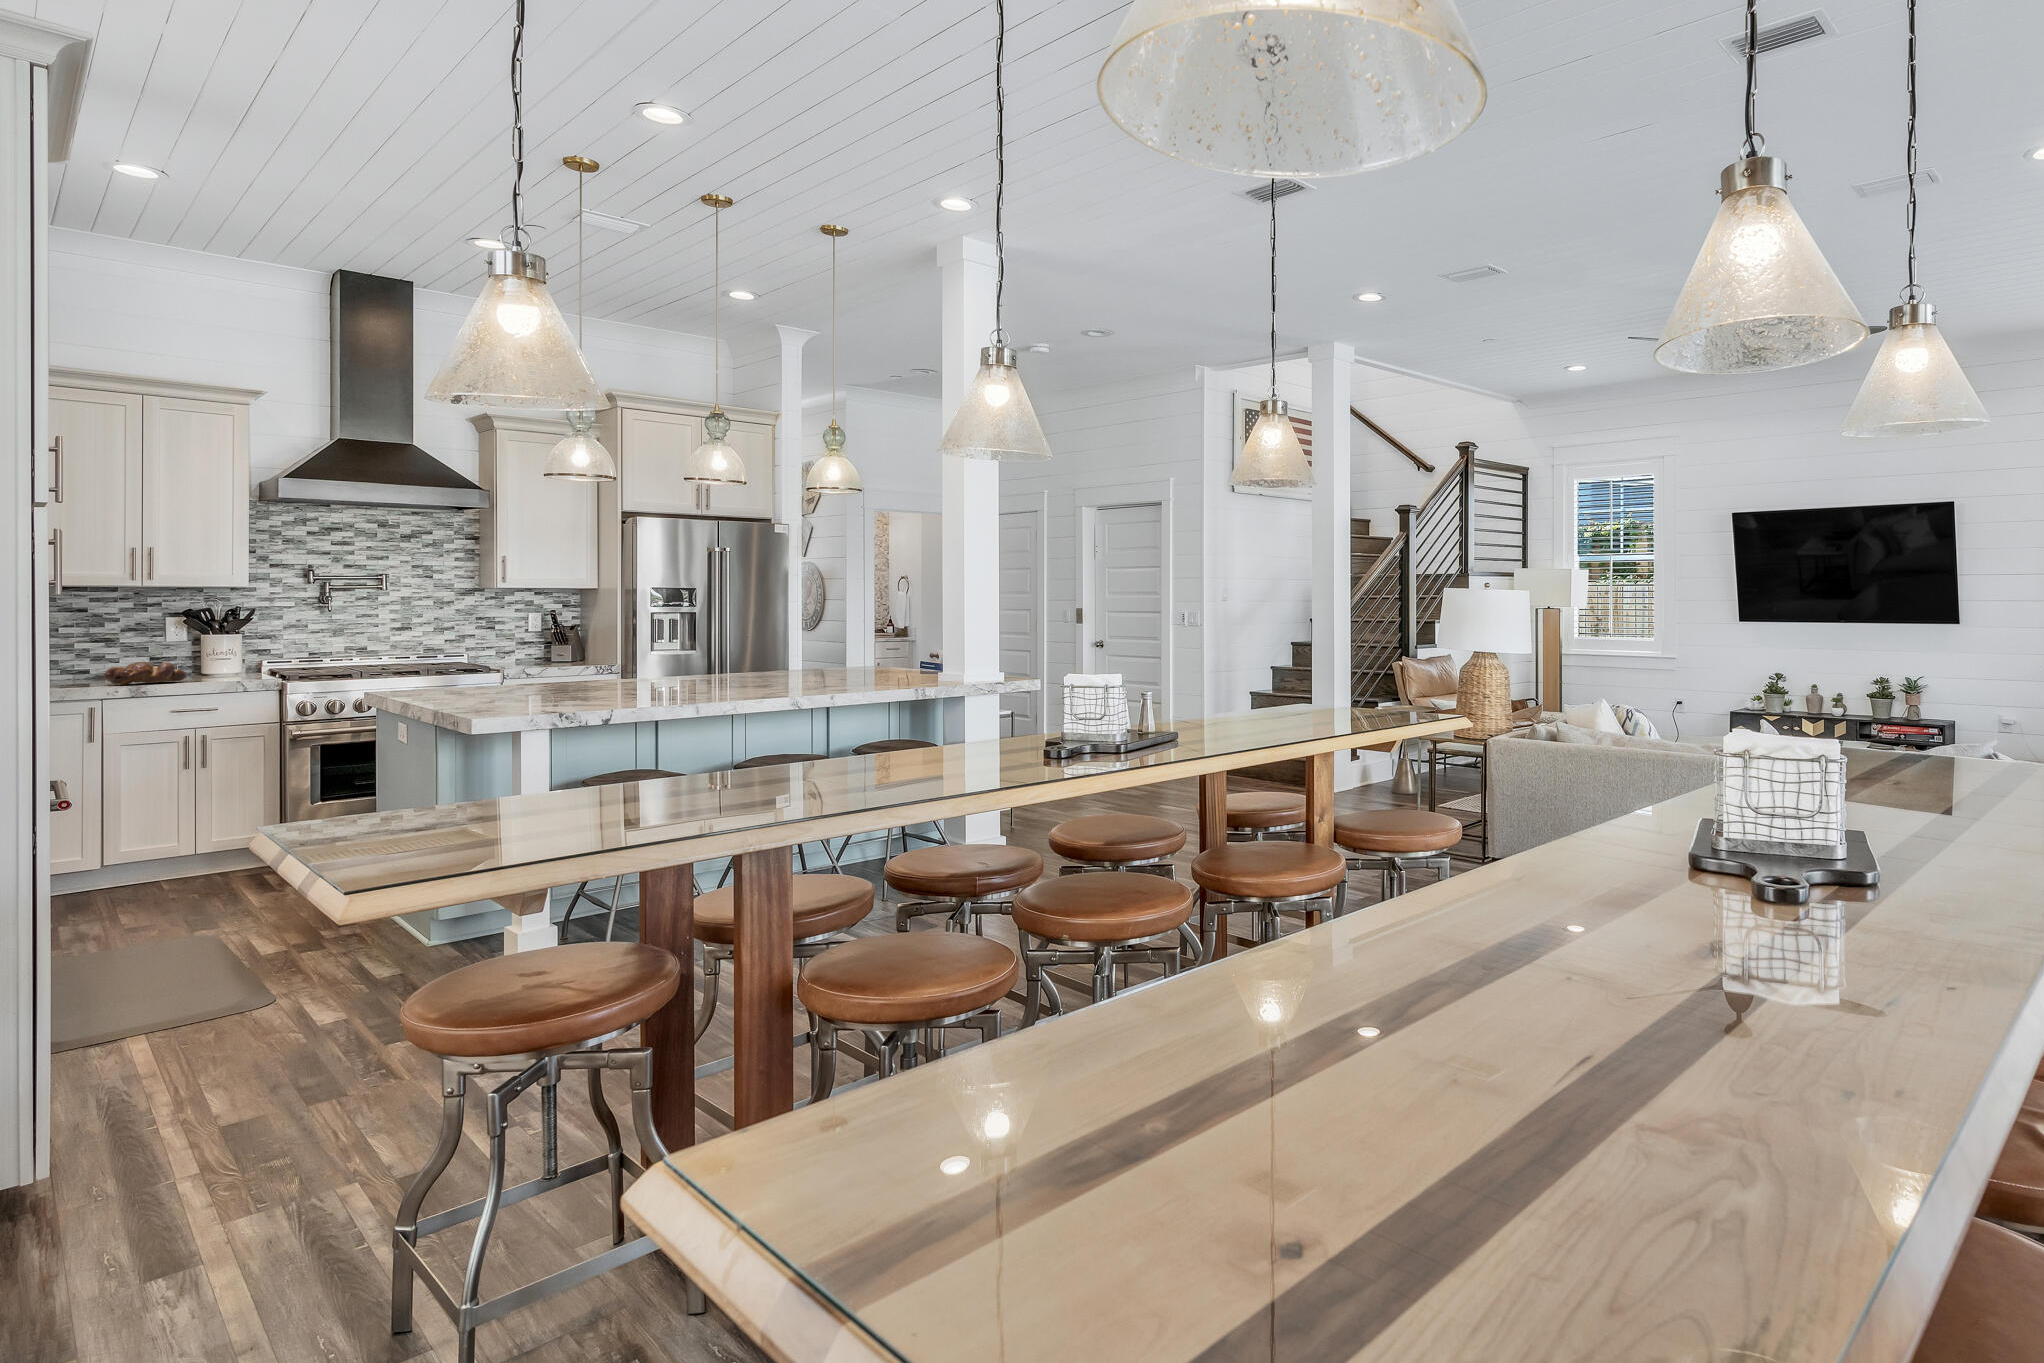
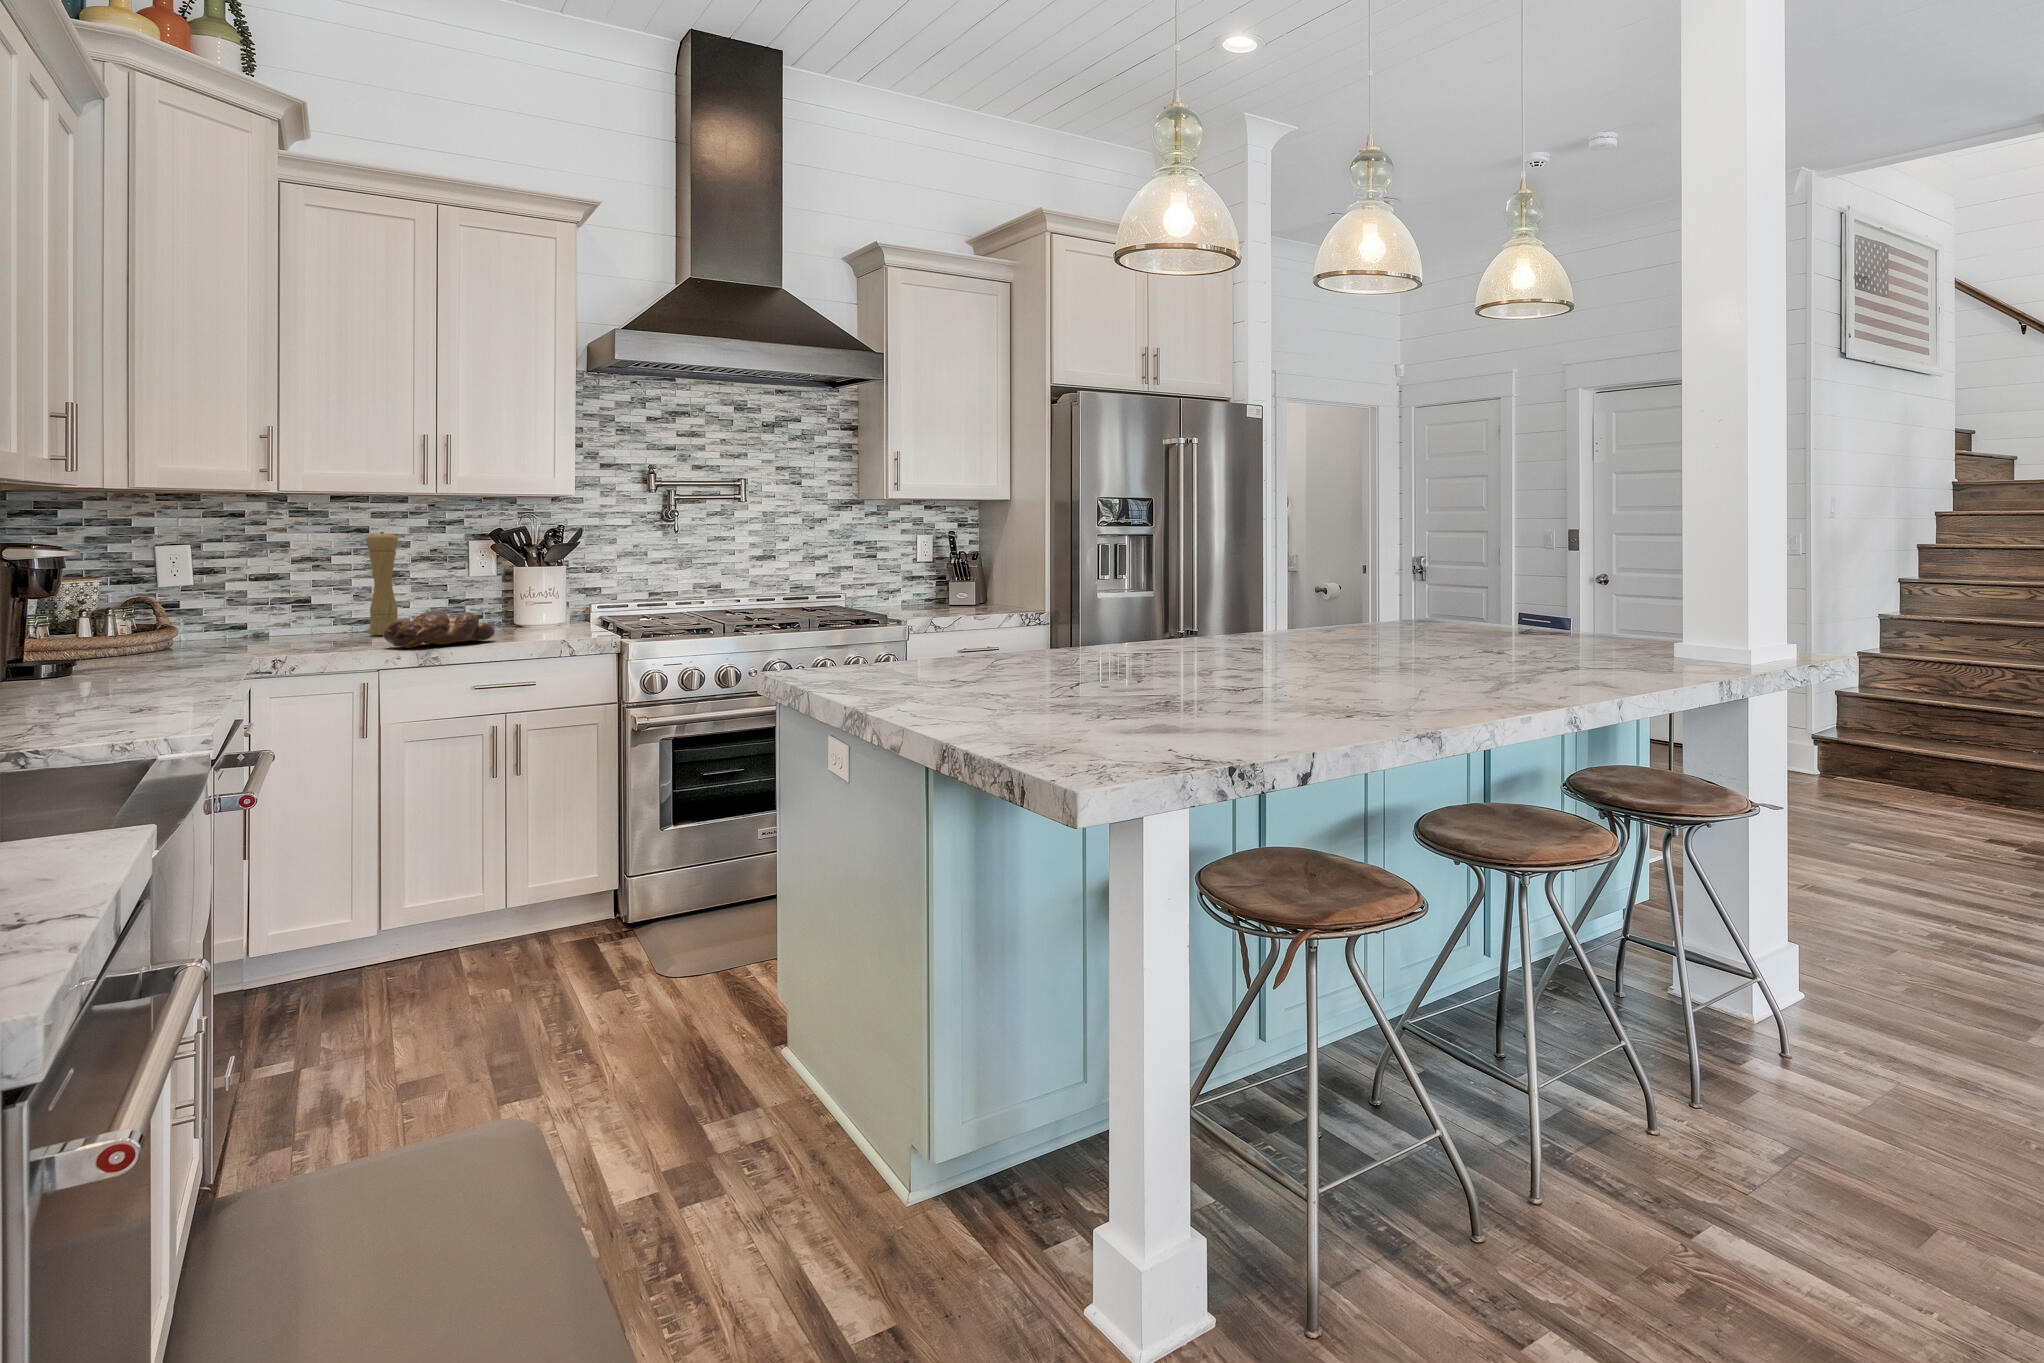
pepper mill: none [87,611,111,681] -> present [366,532,398,635]

